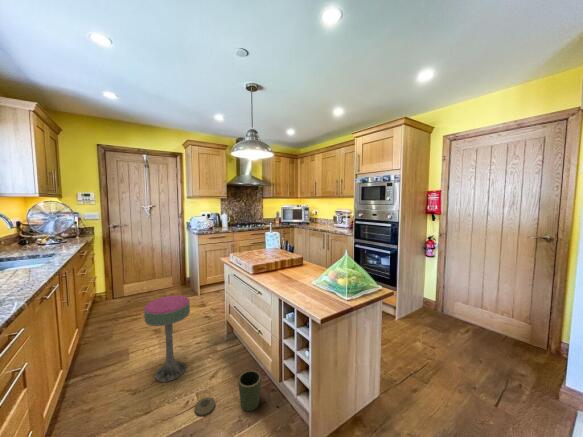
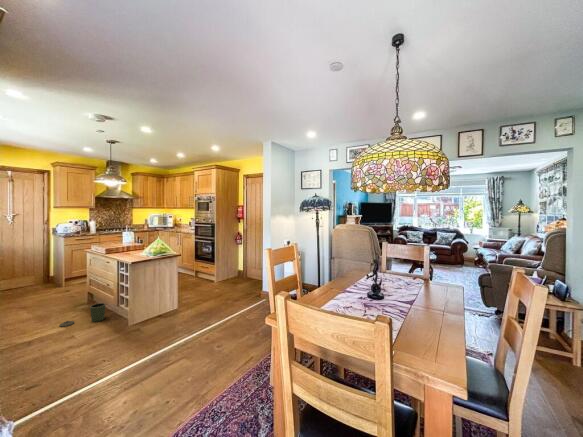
bar stool: present [144,295,190,382] -> none [20,270,57,322]

